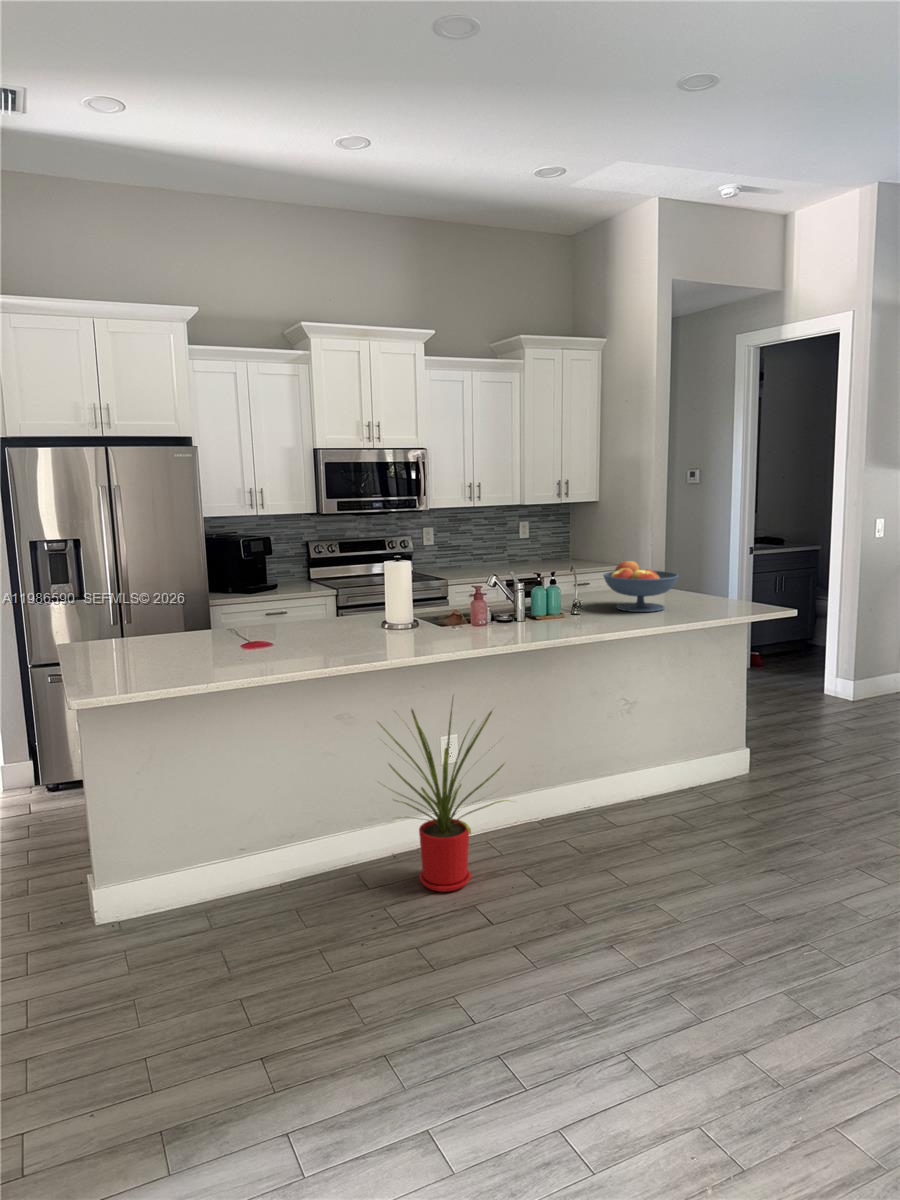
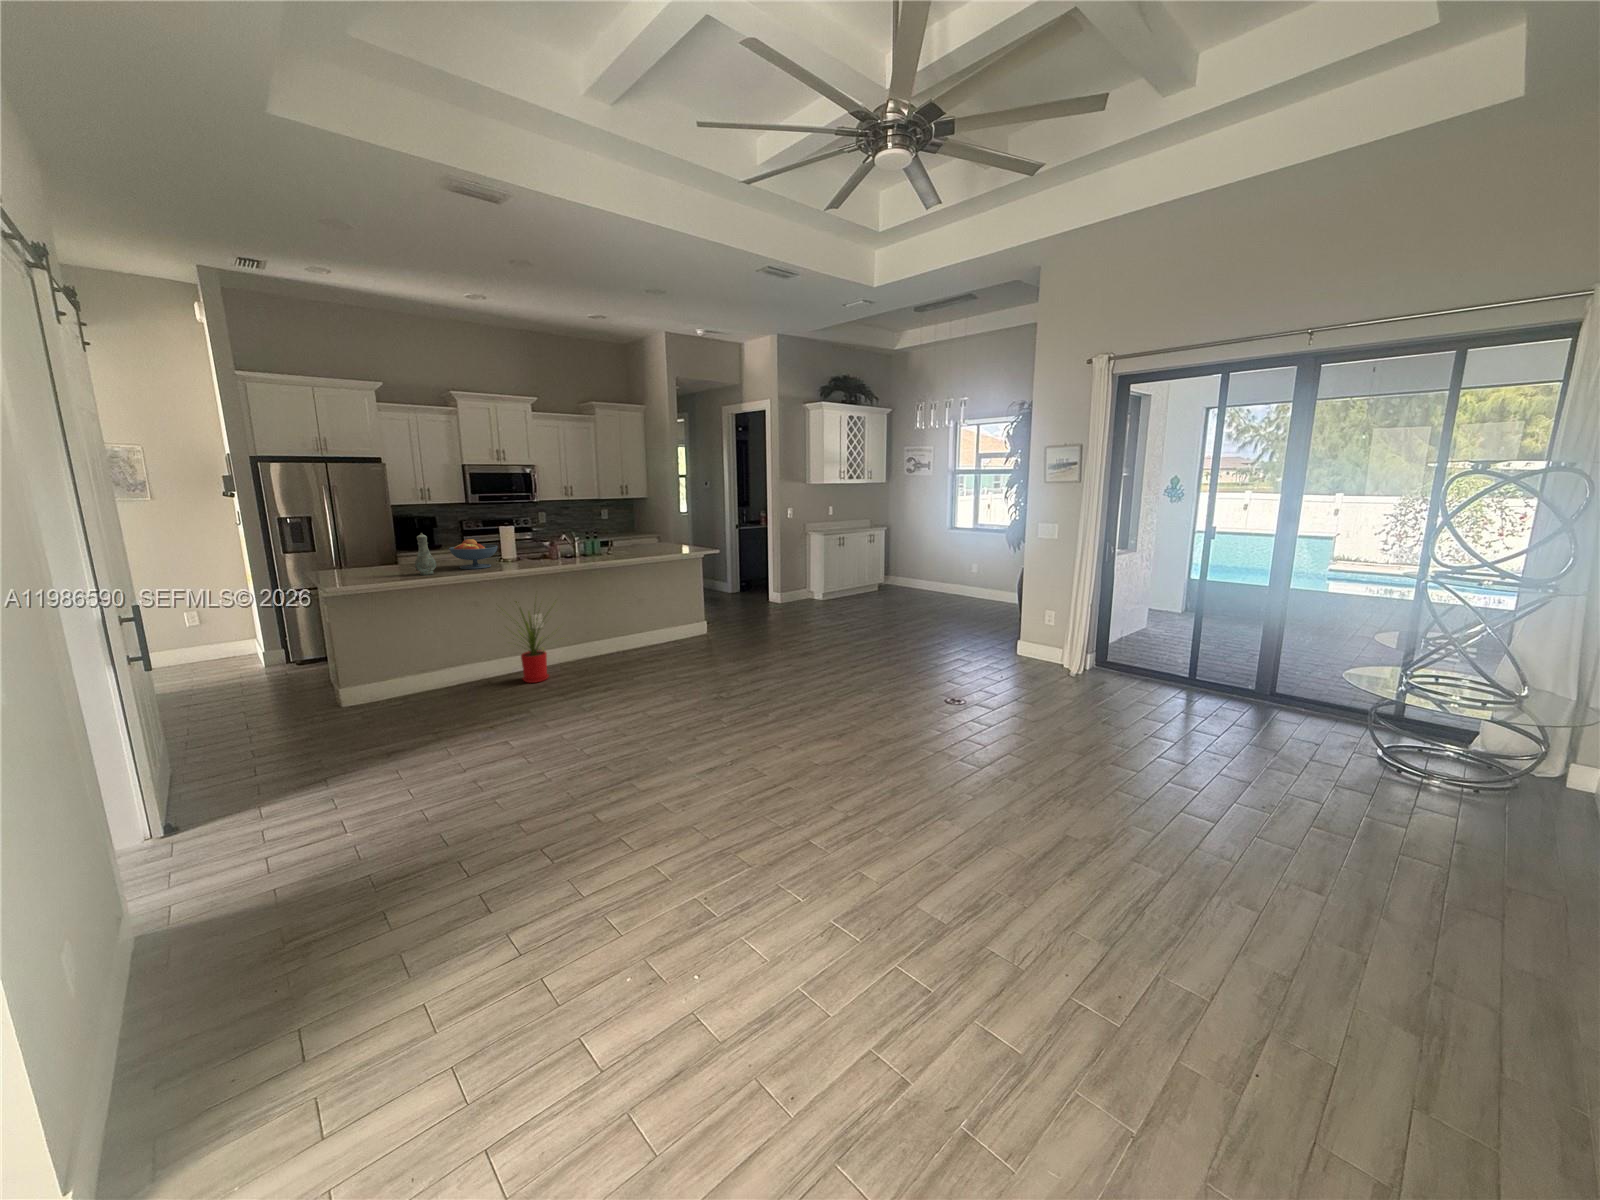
fruit bowl: present [603,561,679,612] -> present [449,539,498,569]
vase: none [231,579,271,665] -> present [415,533,436,575]

